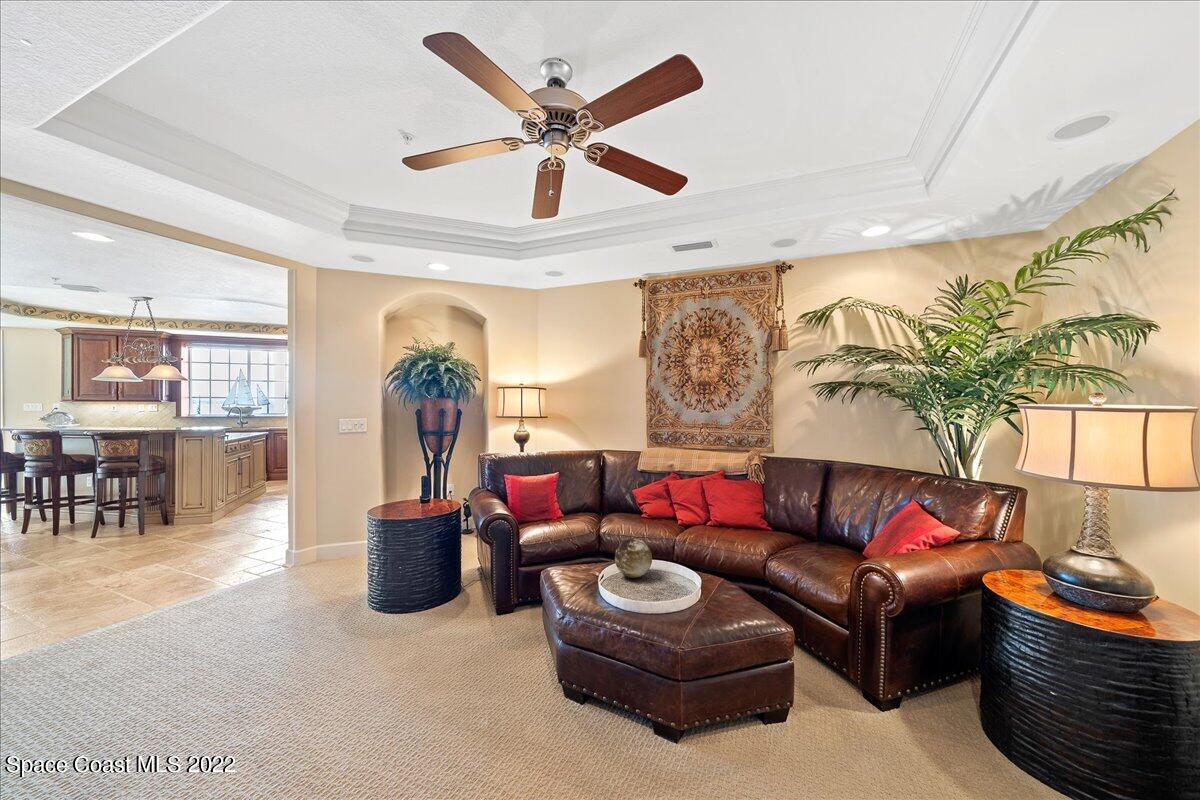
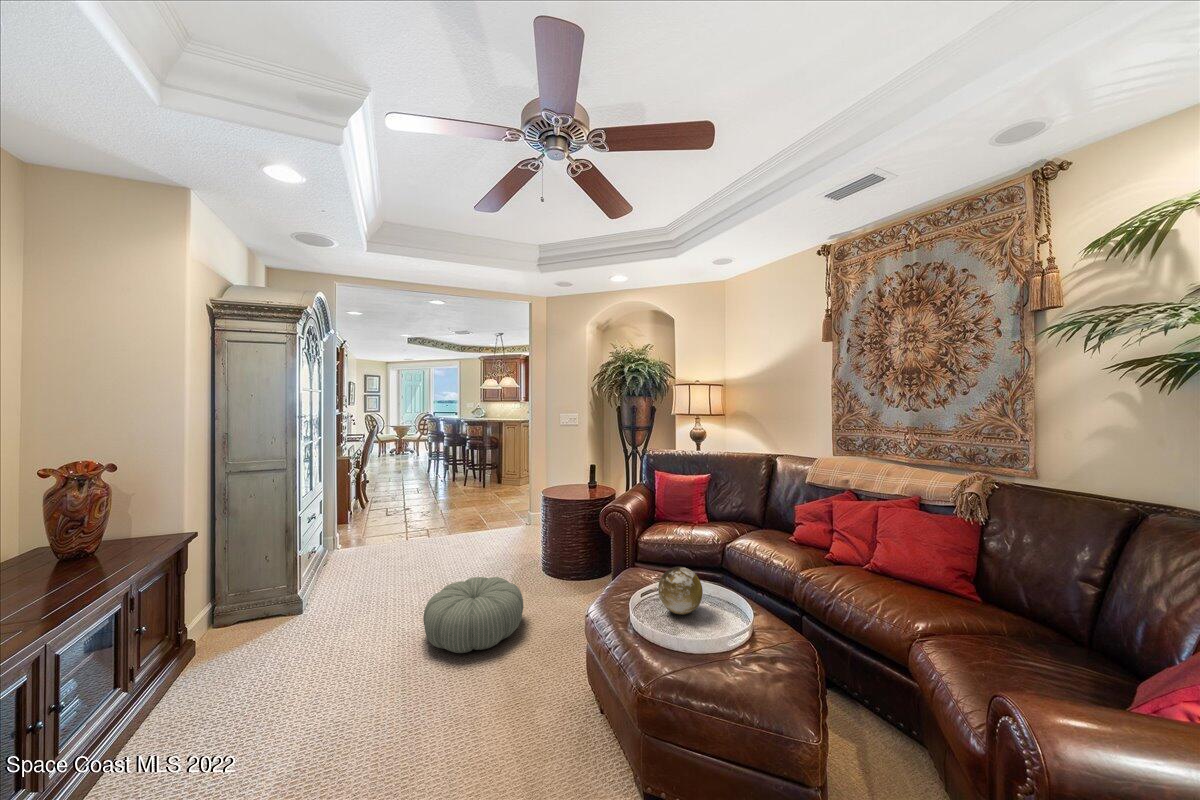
pouf: none [291,615,429,715] -> present [423,577,523,653]

